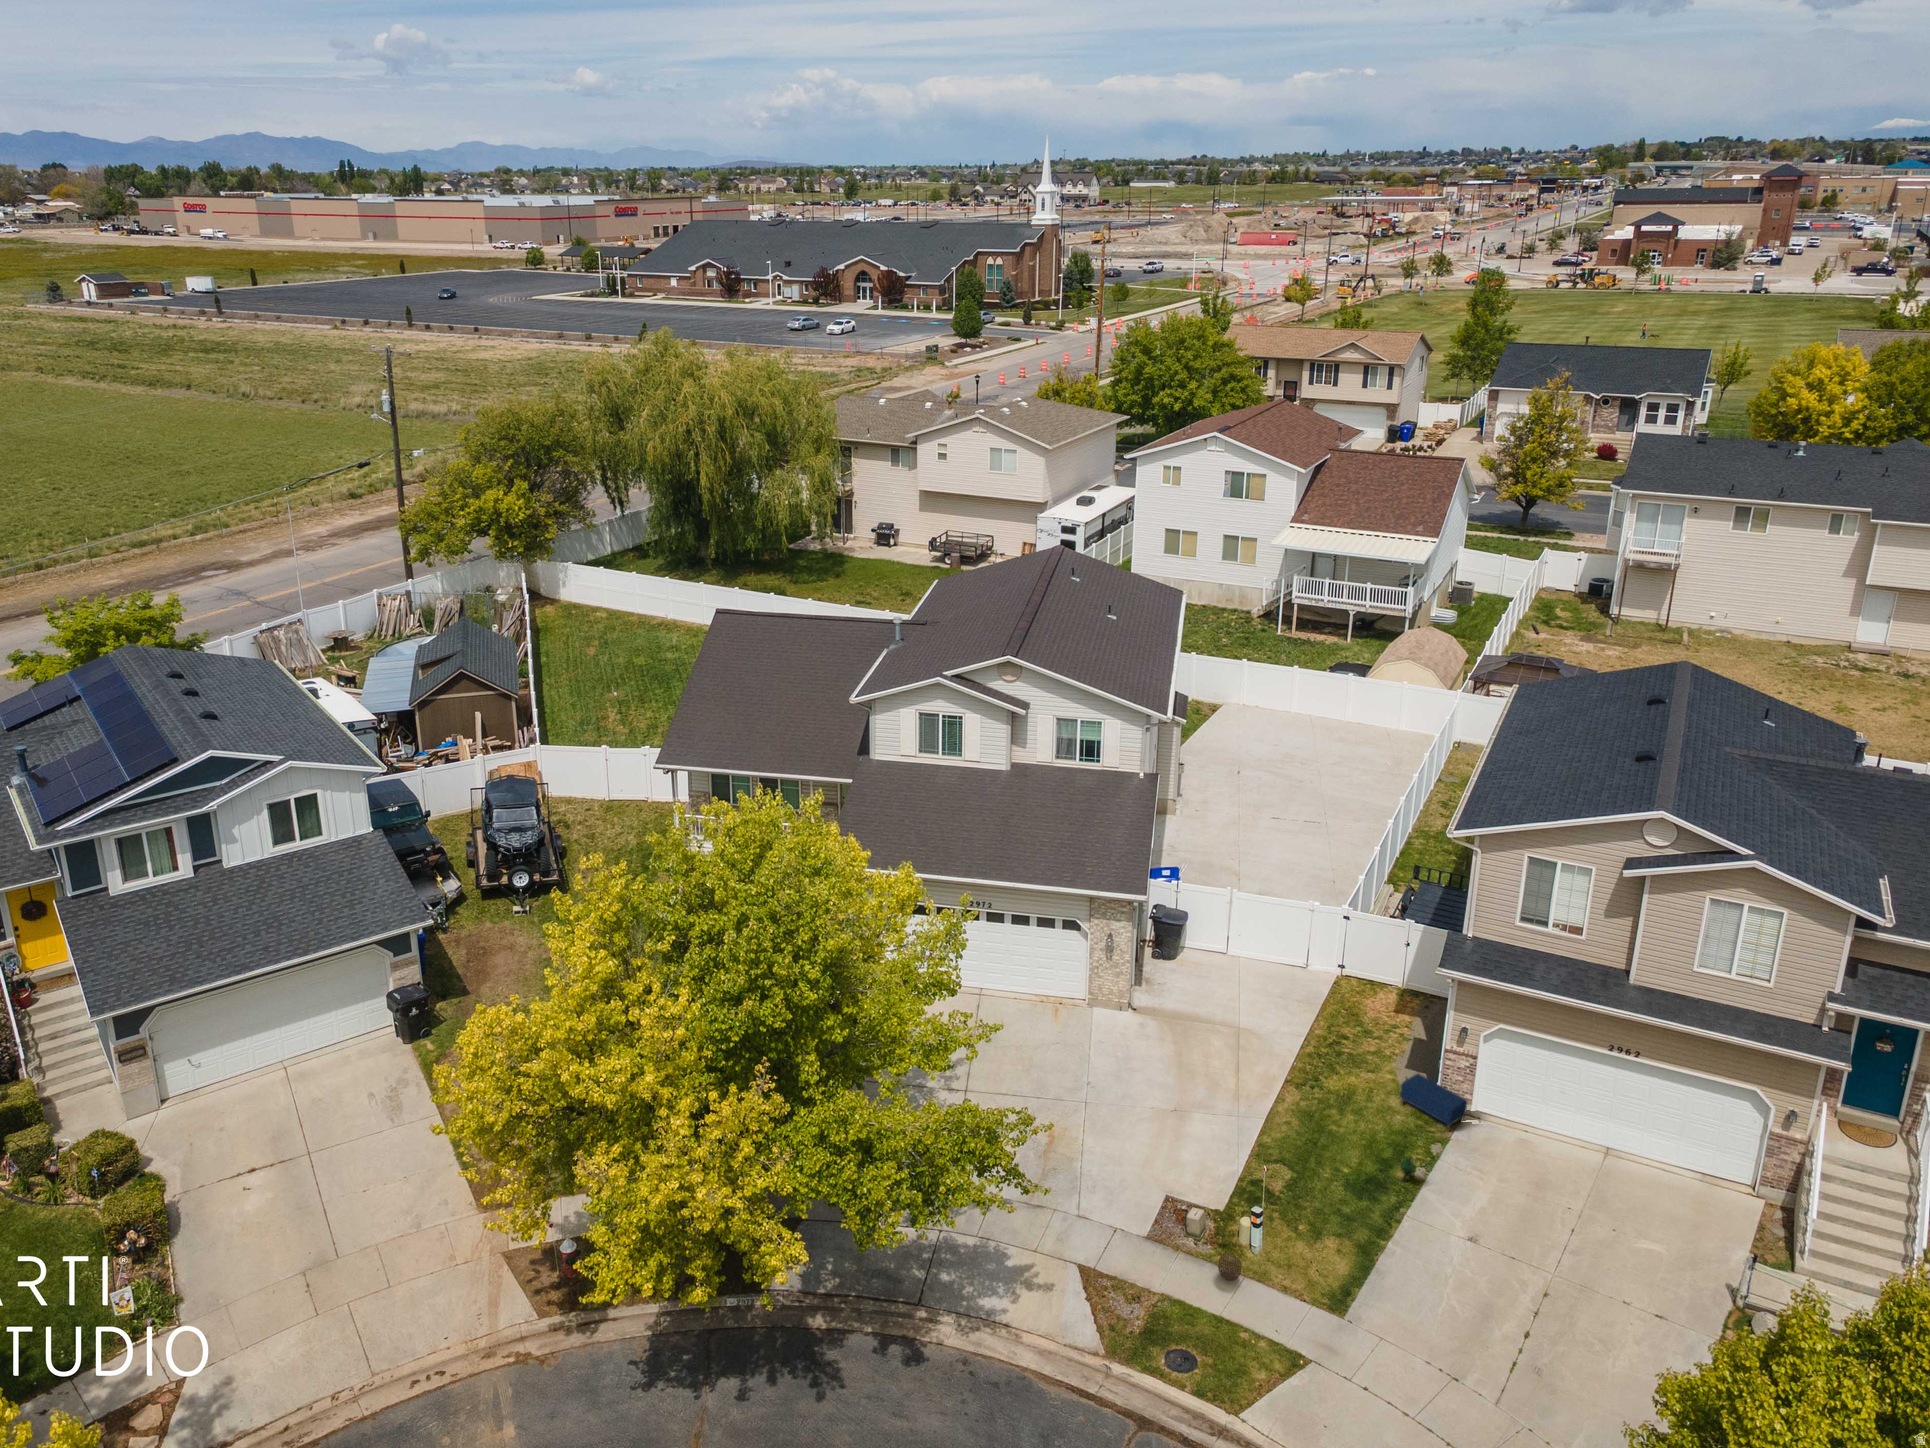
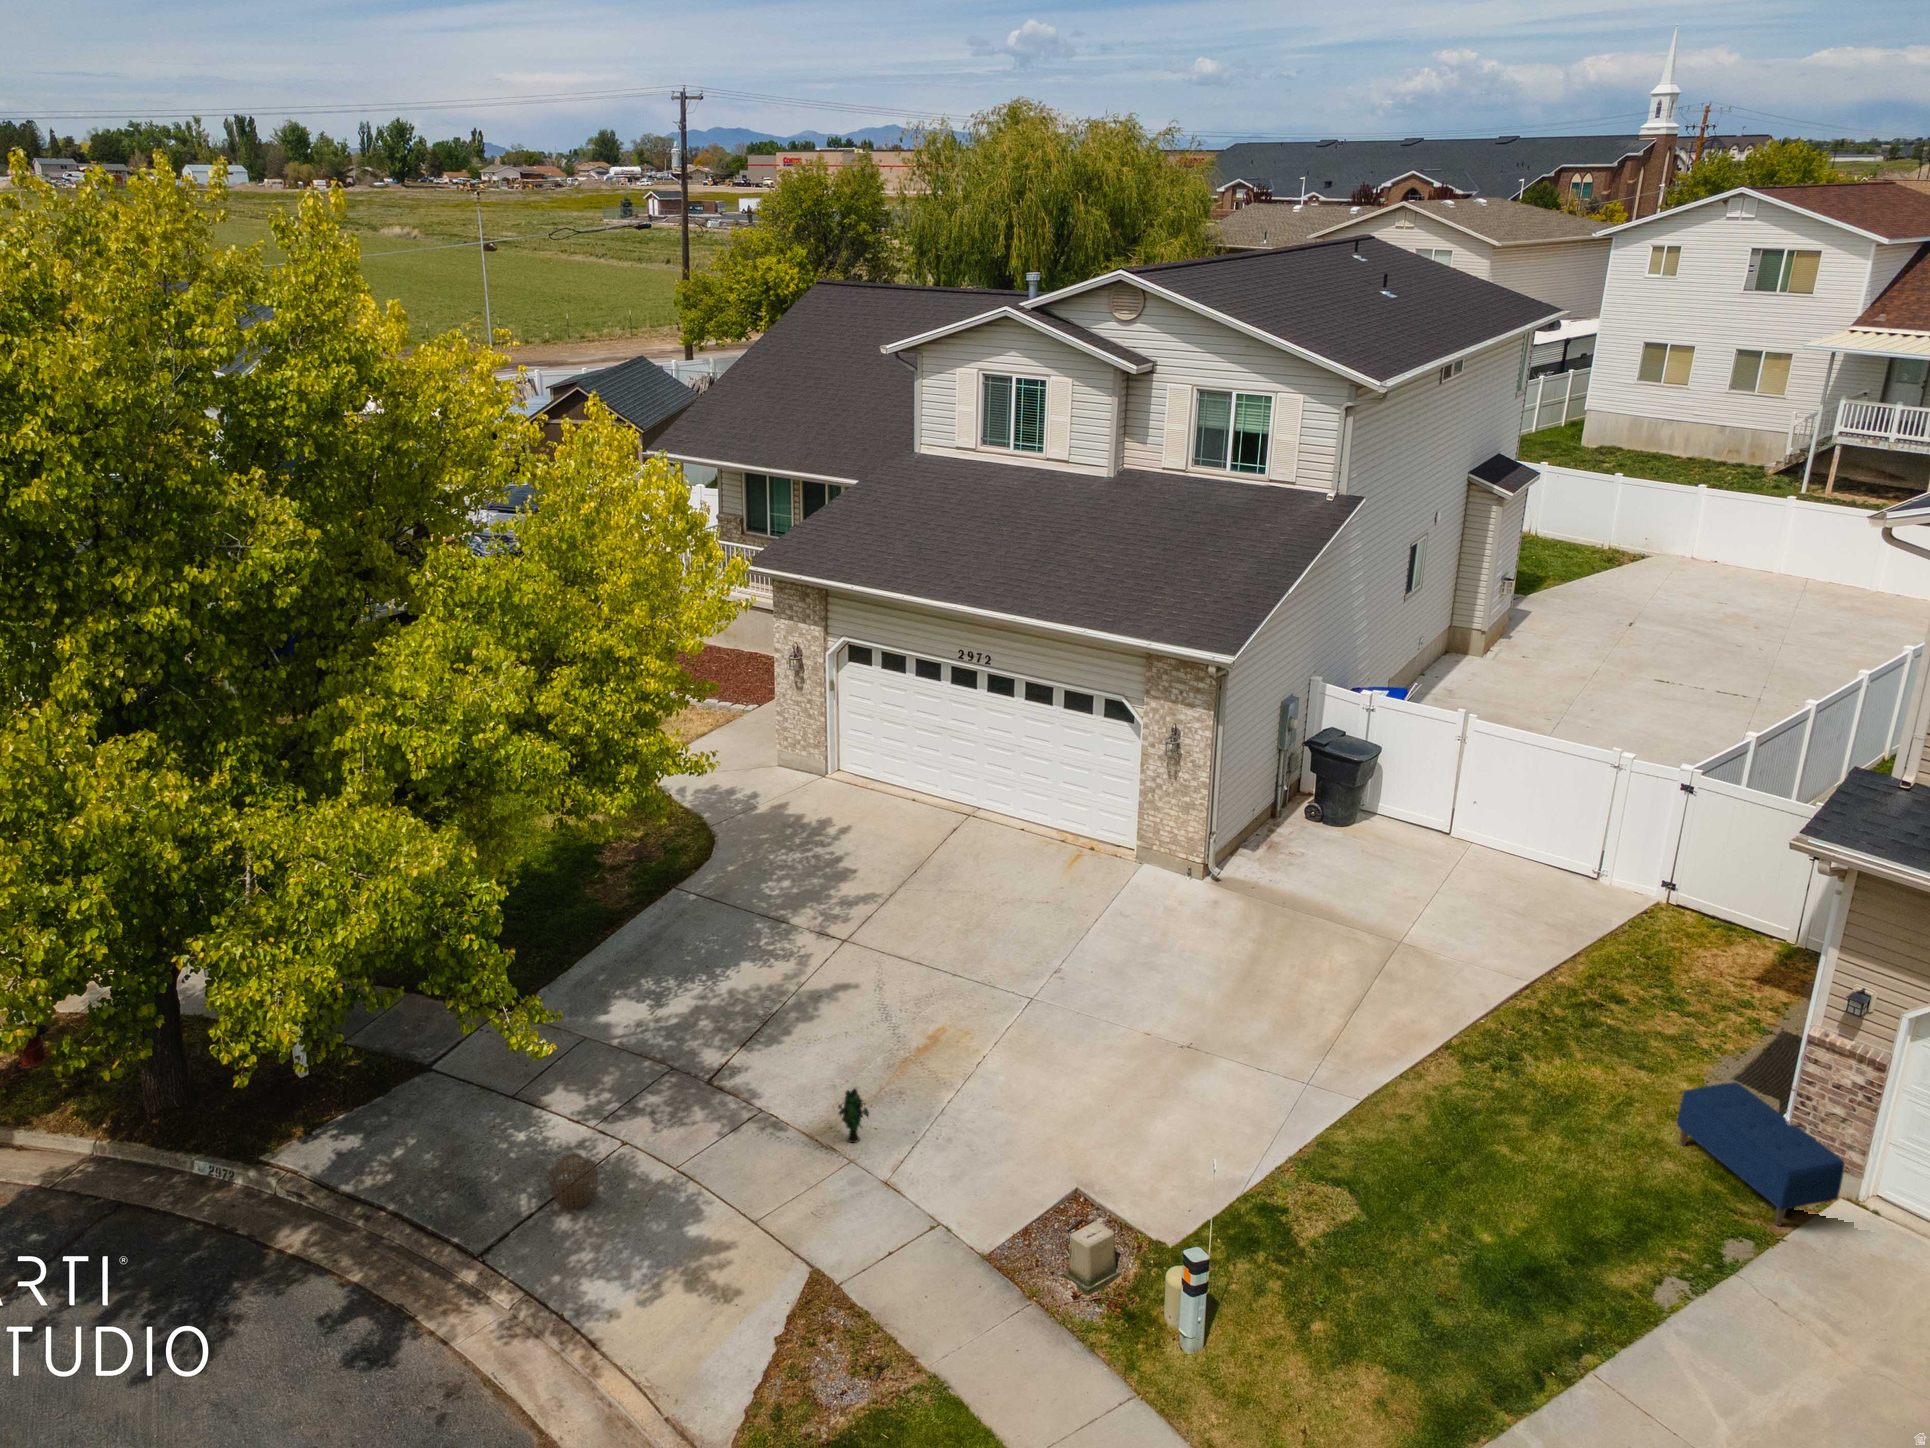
decorative plant: present [1400,1157,1416,1182] -> present [838,1088,869,1143]
woven basket: present [1218,1254,1242,1281] -> present [550,1154,598,1210]

